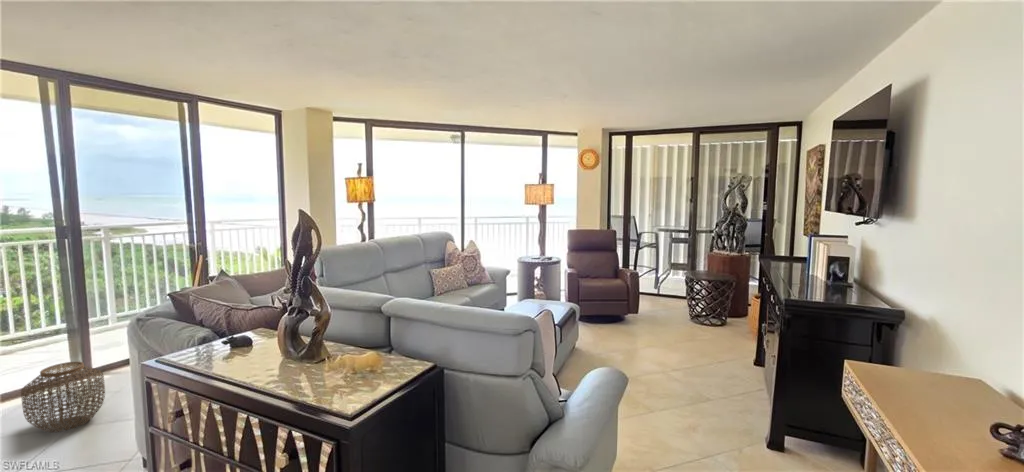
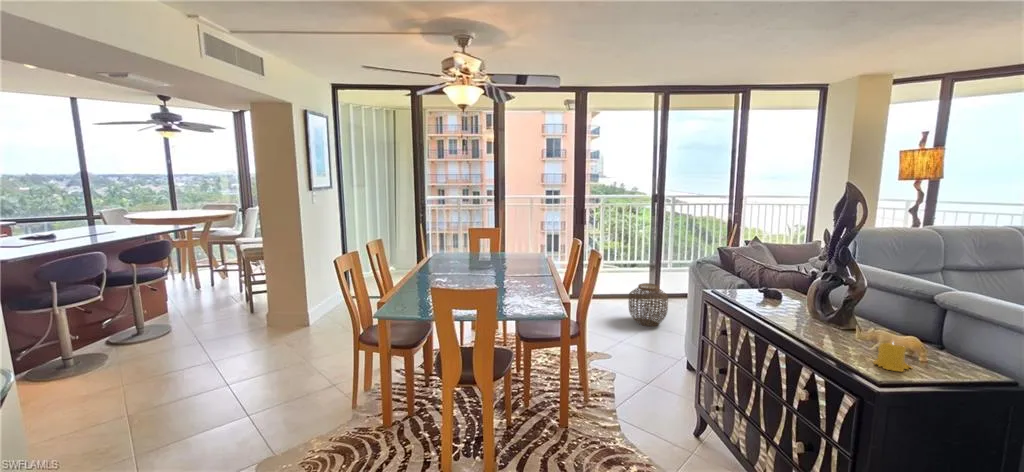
candle: none [344,365,375,398] -> present [873,343,912,372]

